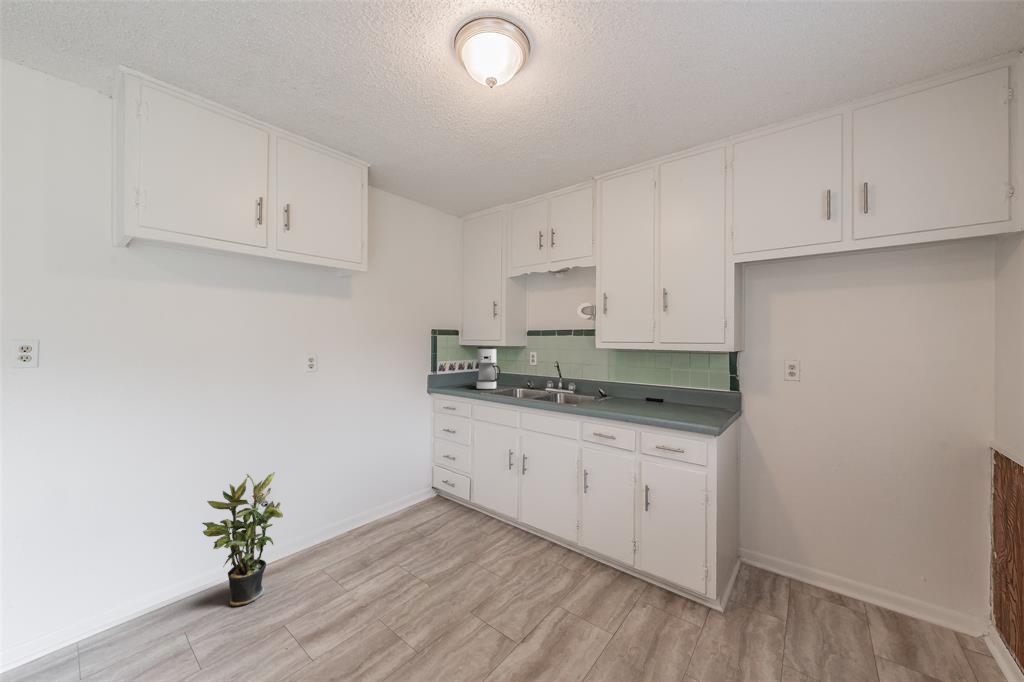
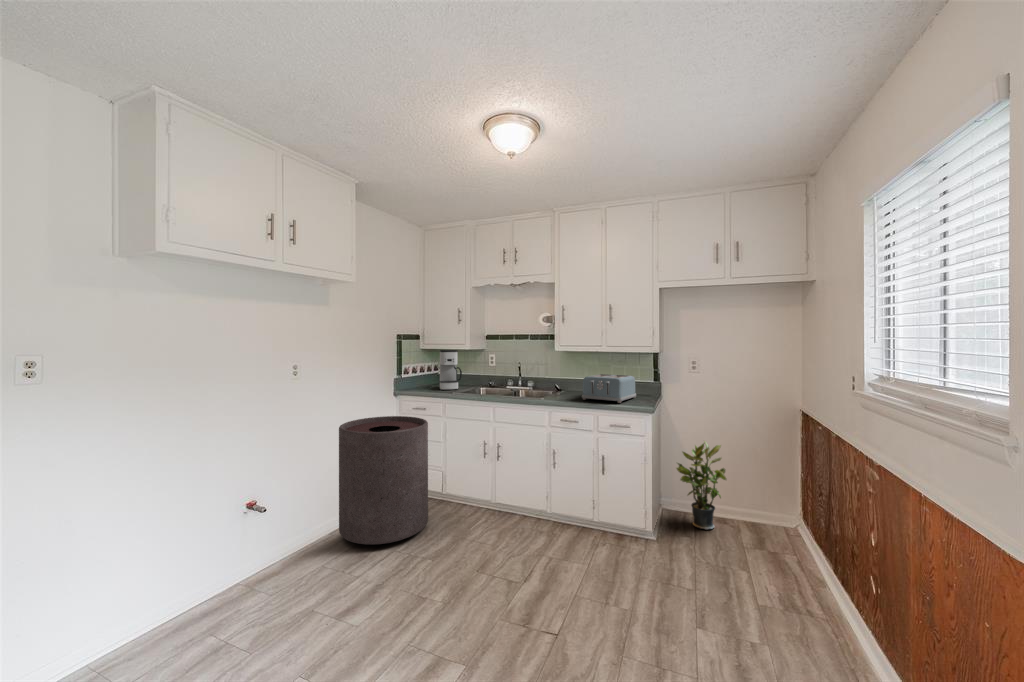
toaster: none [623,377,701,416] -> present [582,374,636,403]
trash can: none [342,416,442,562] -> present [339,416,428,544]
potted plant: present [202,472,283,606] -> present [677,442,726,530]

